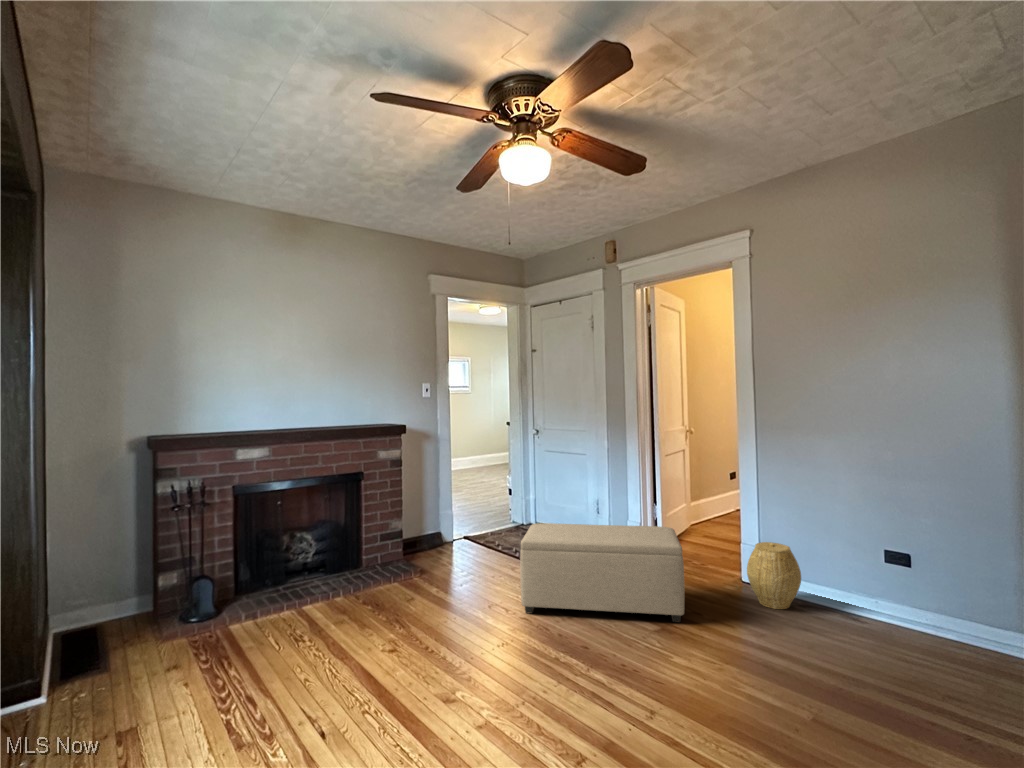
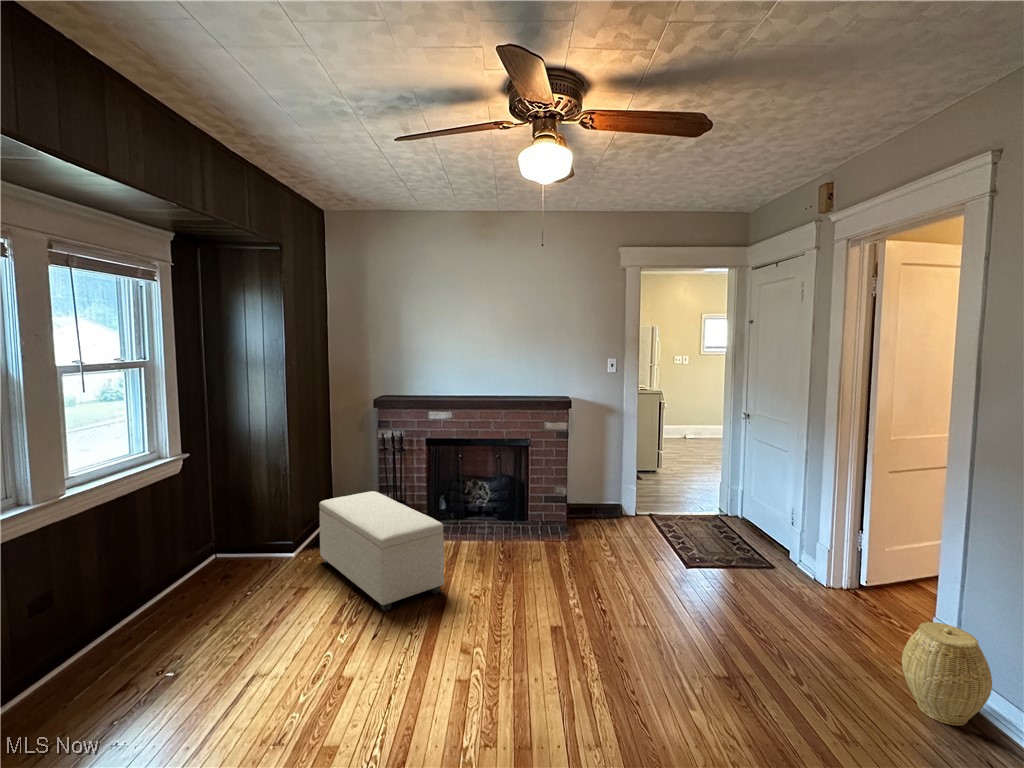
ottoman: present [520,523,684,622] -> present [319,491,444,611]

